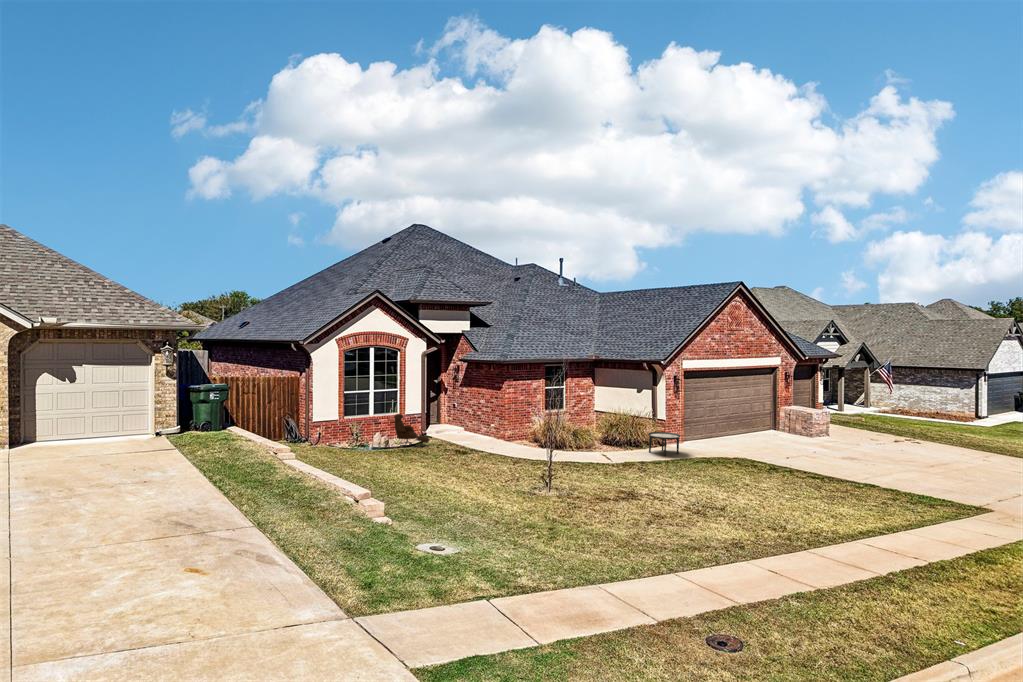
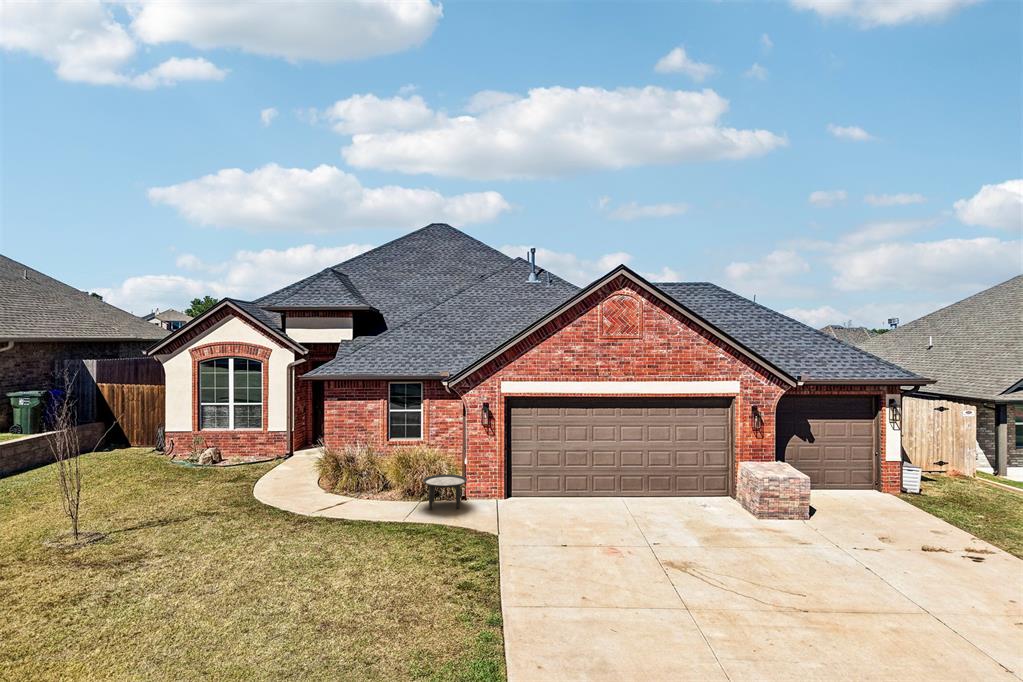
lounge chair: present [394,414,429,447] -> none [239,426,269,462]

